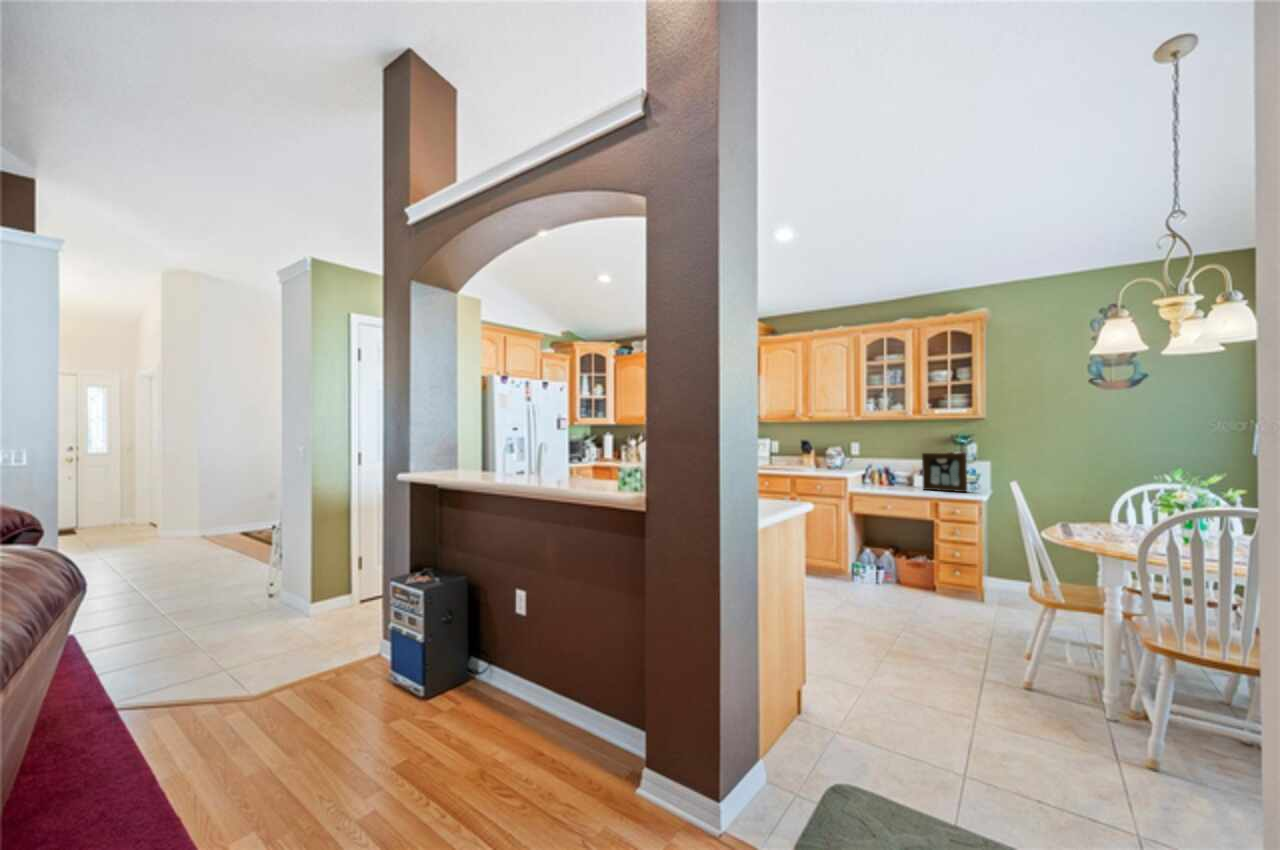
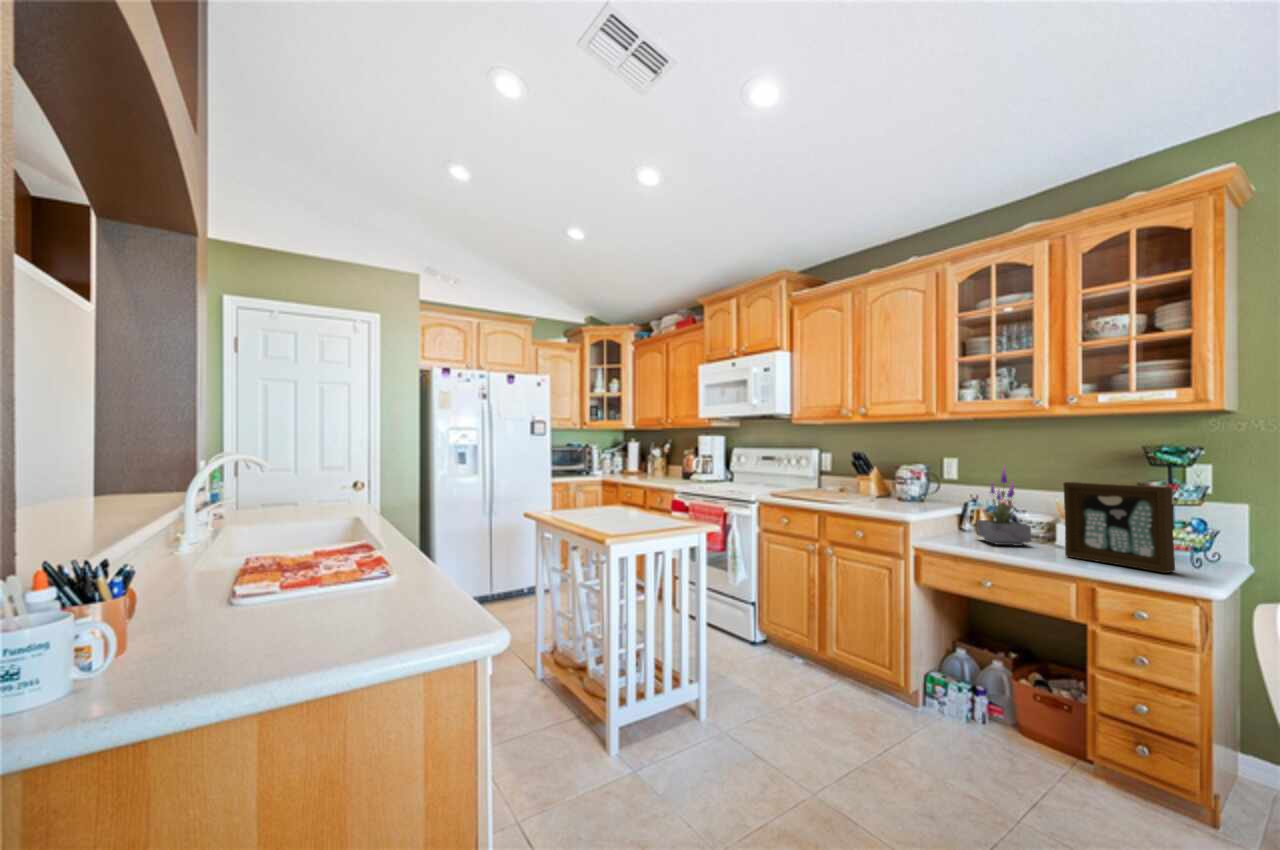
potted plant: none [877,445,905,487] -> present [977,466,1031,546]

